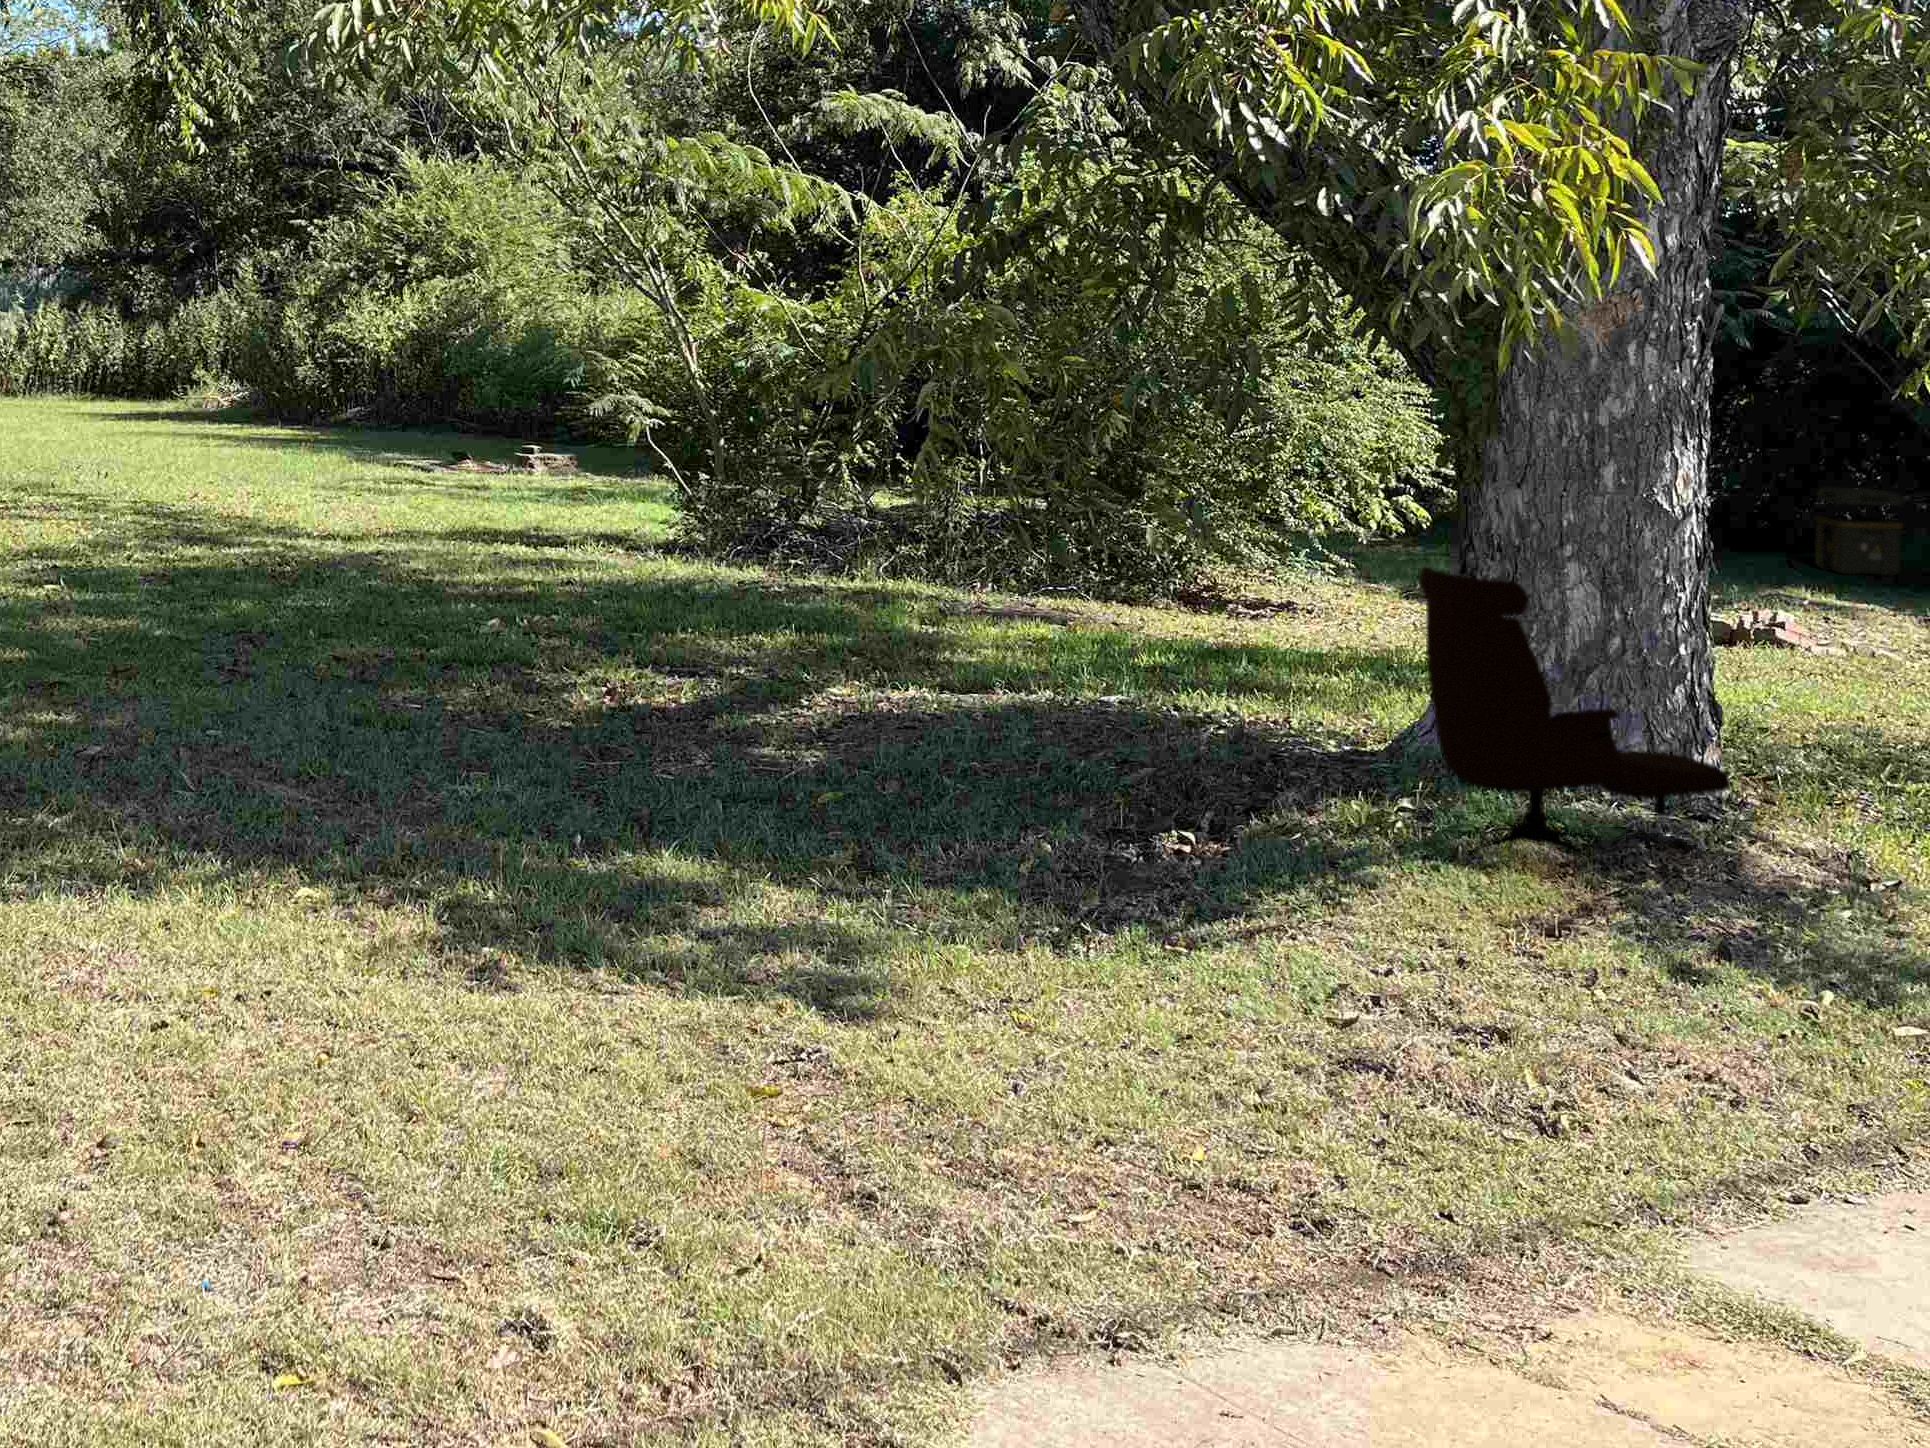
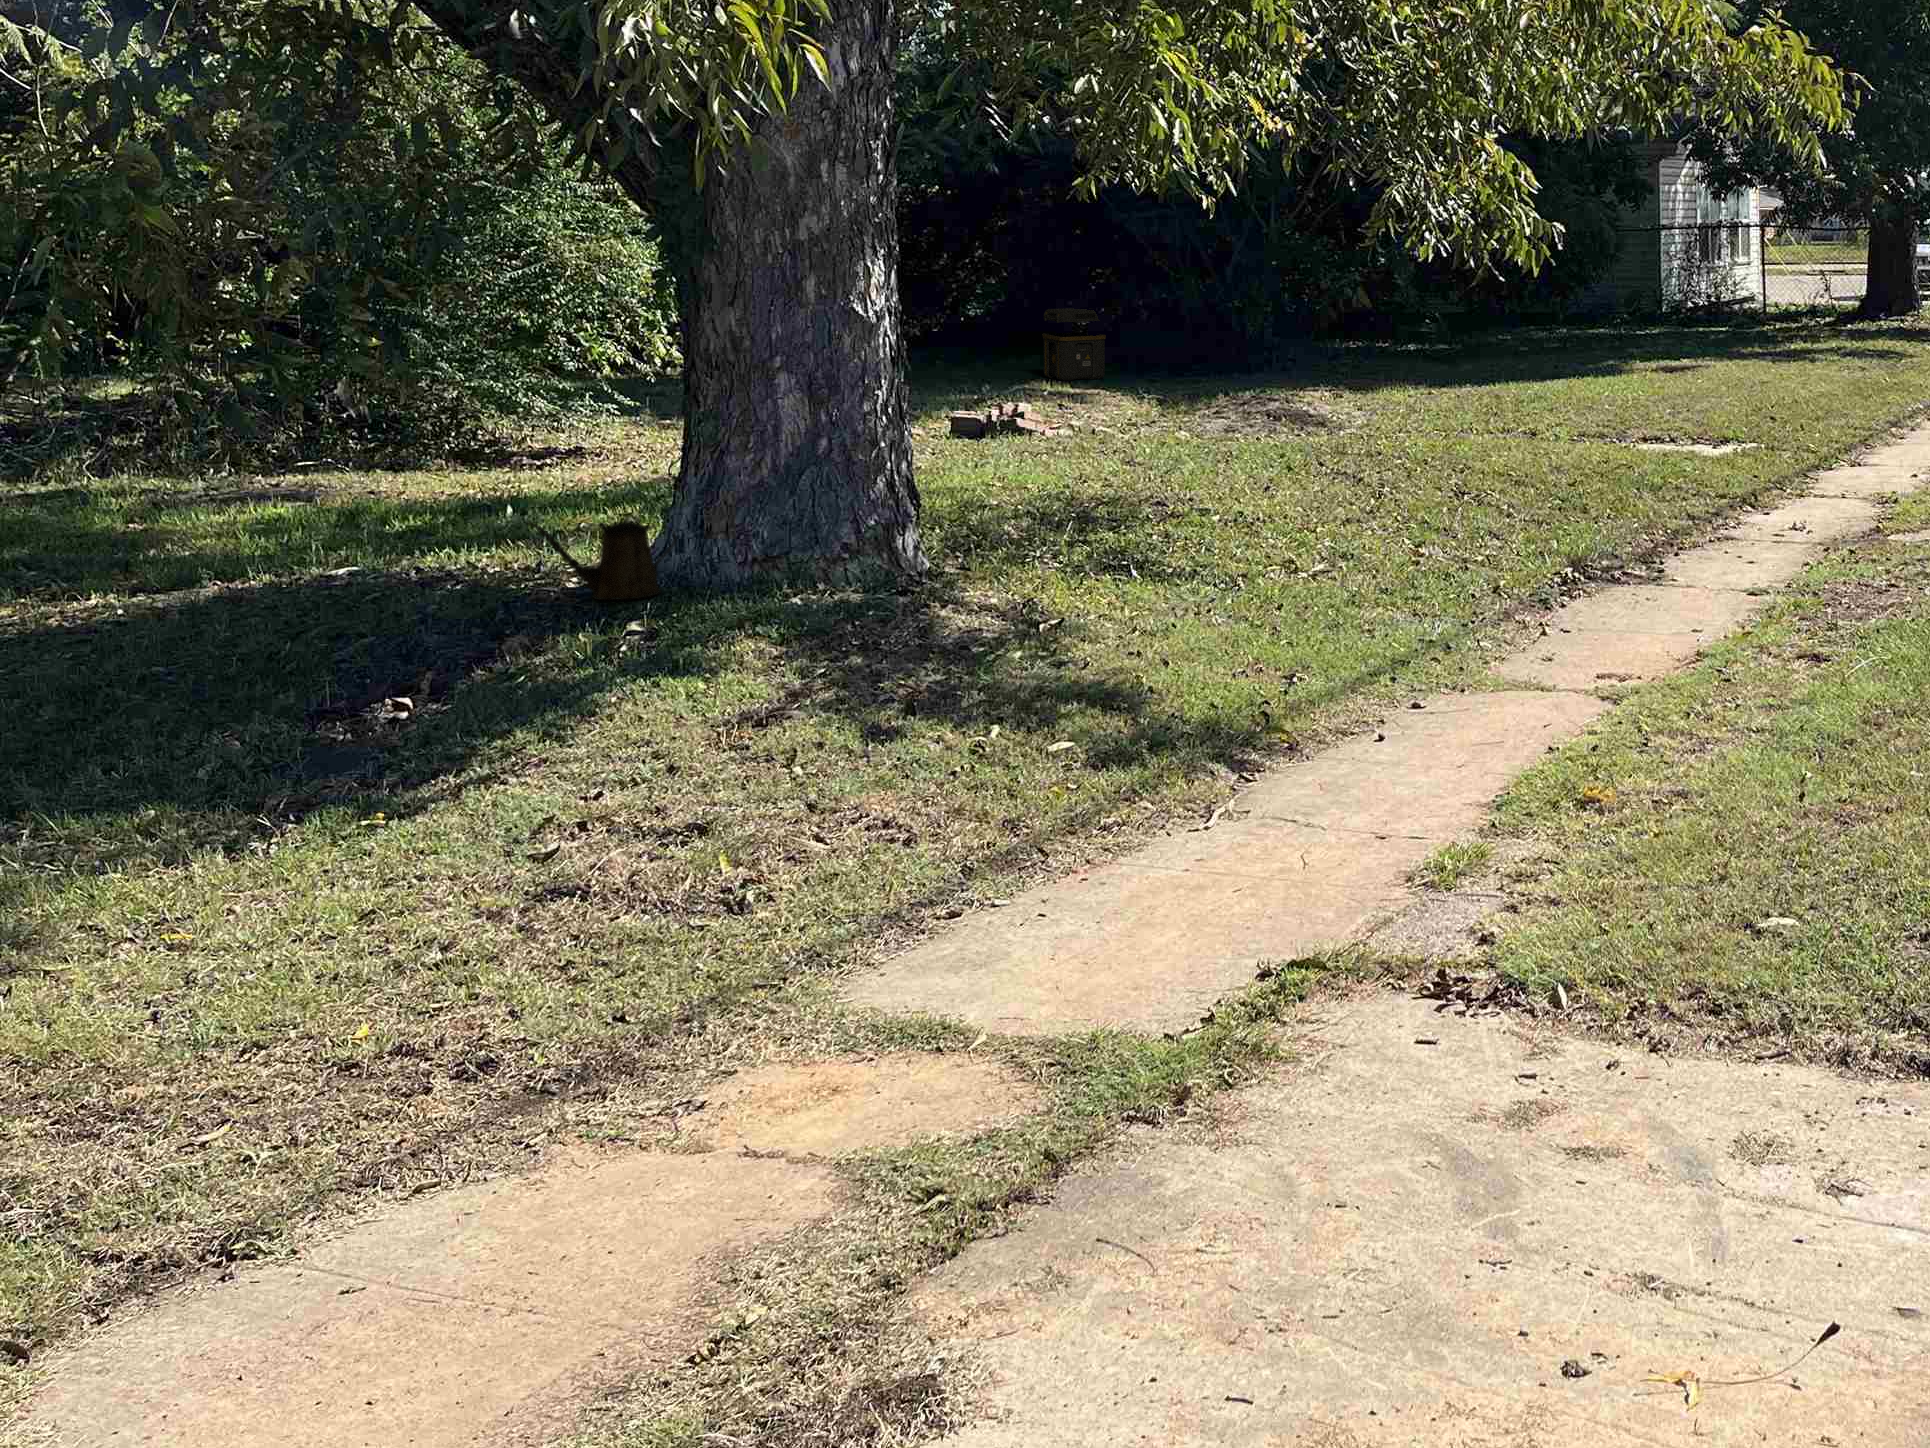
lounge chair: present [1419,567,1730,873] -> none [642,390,929,665]
watering can: none [1287,681,1436,775] -> present [527,521,676,600]

